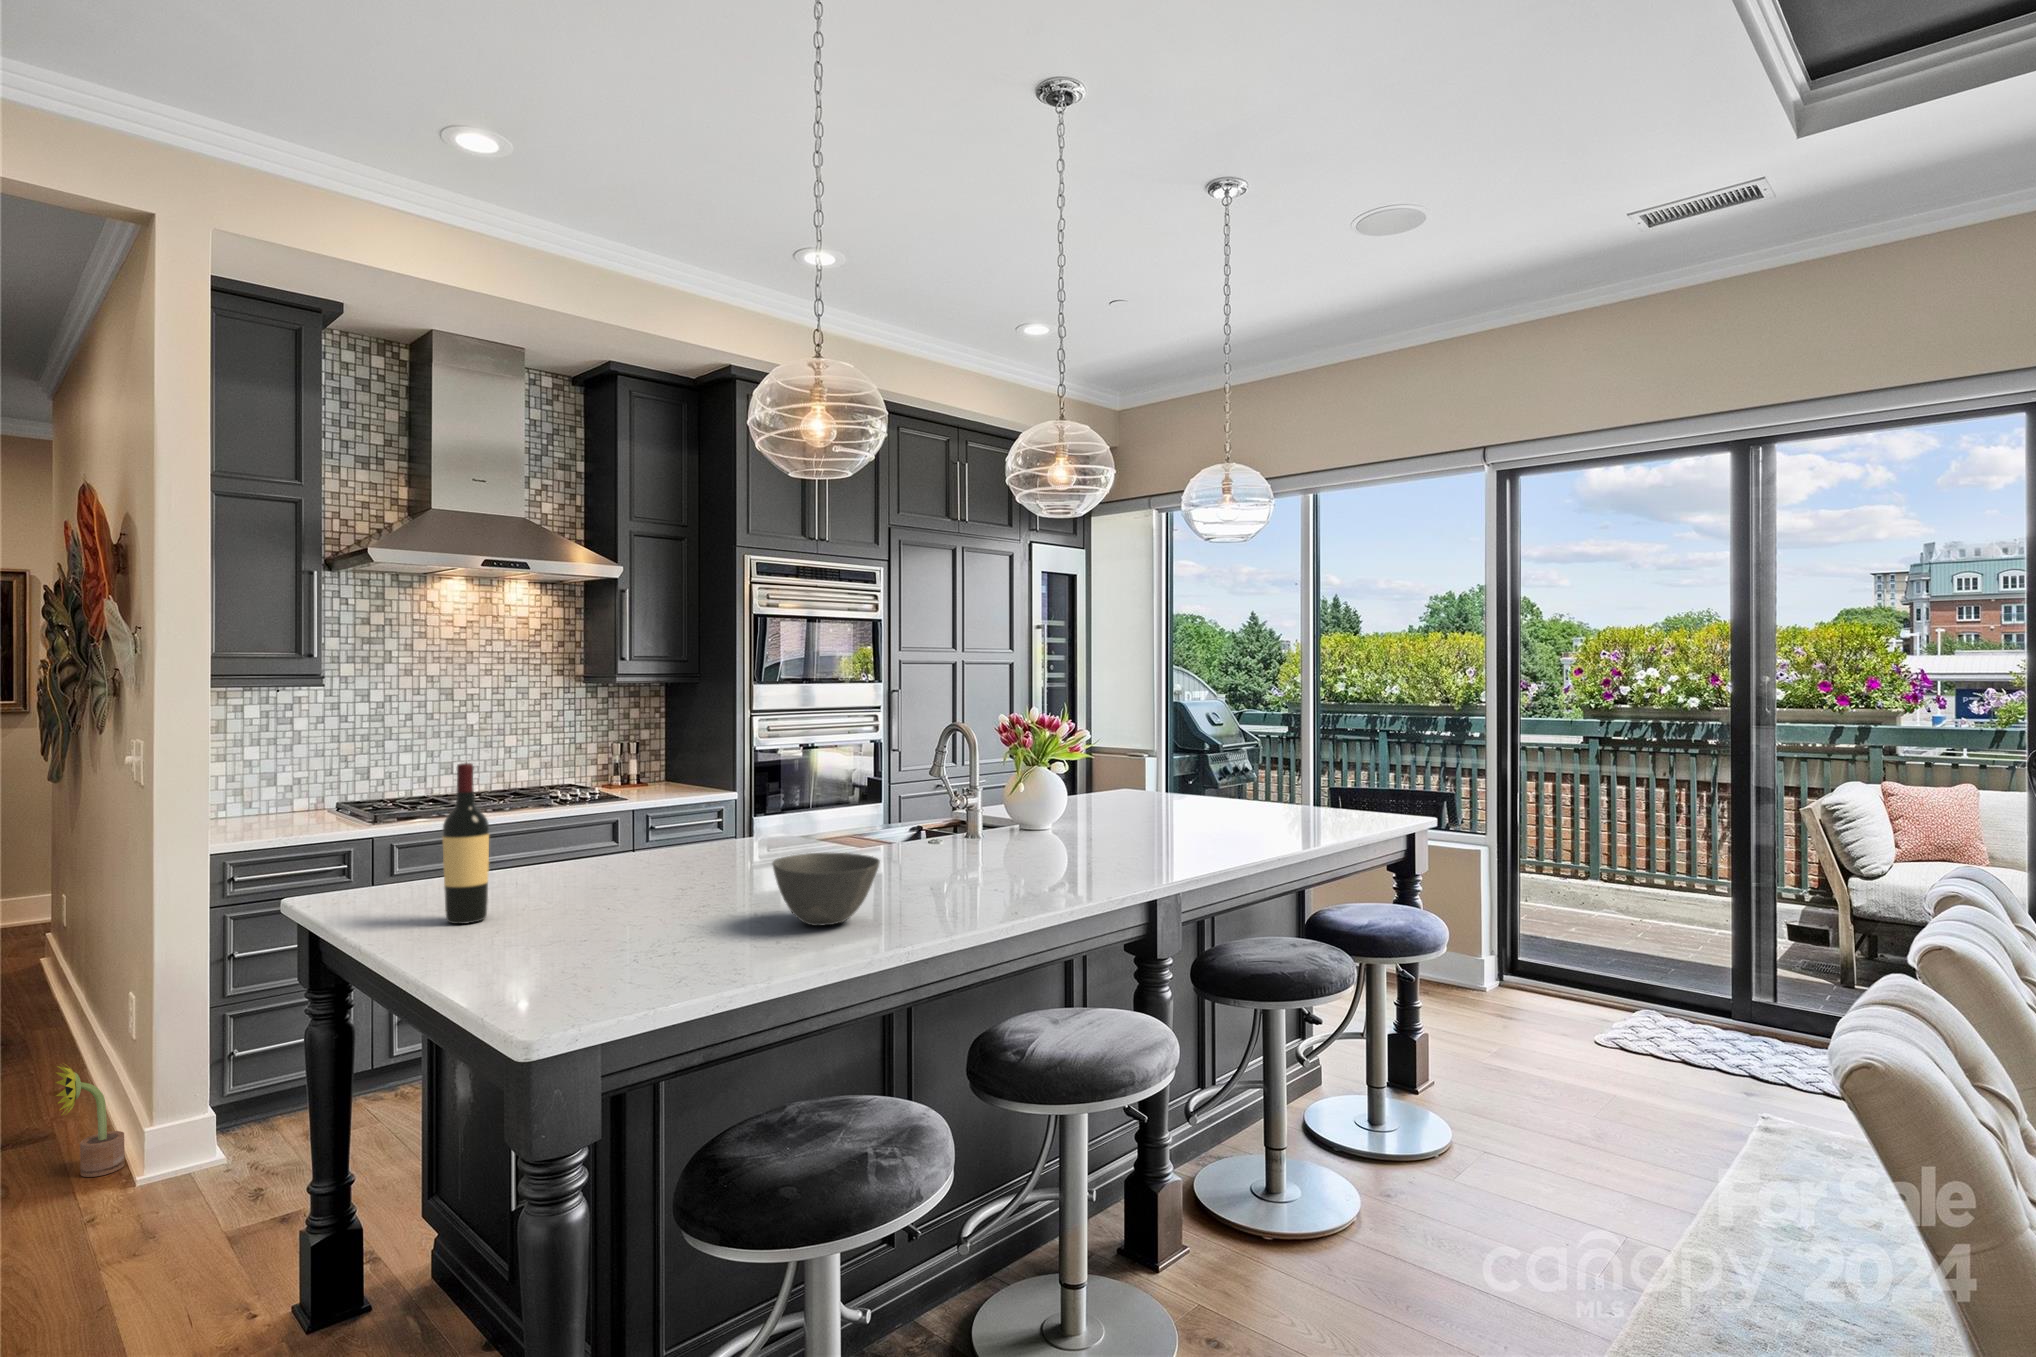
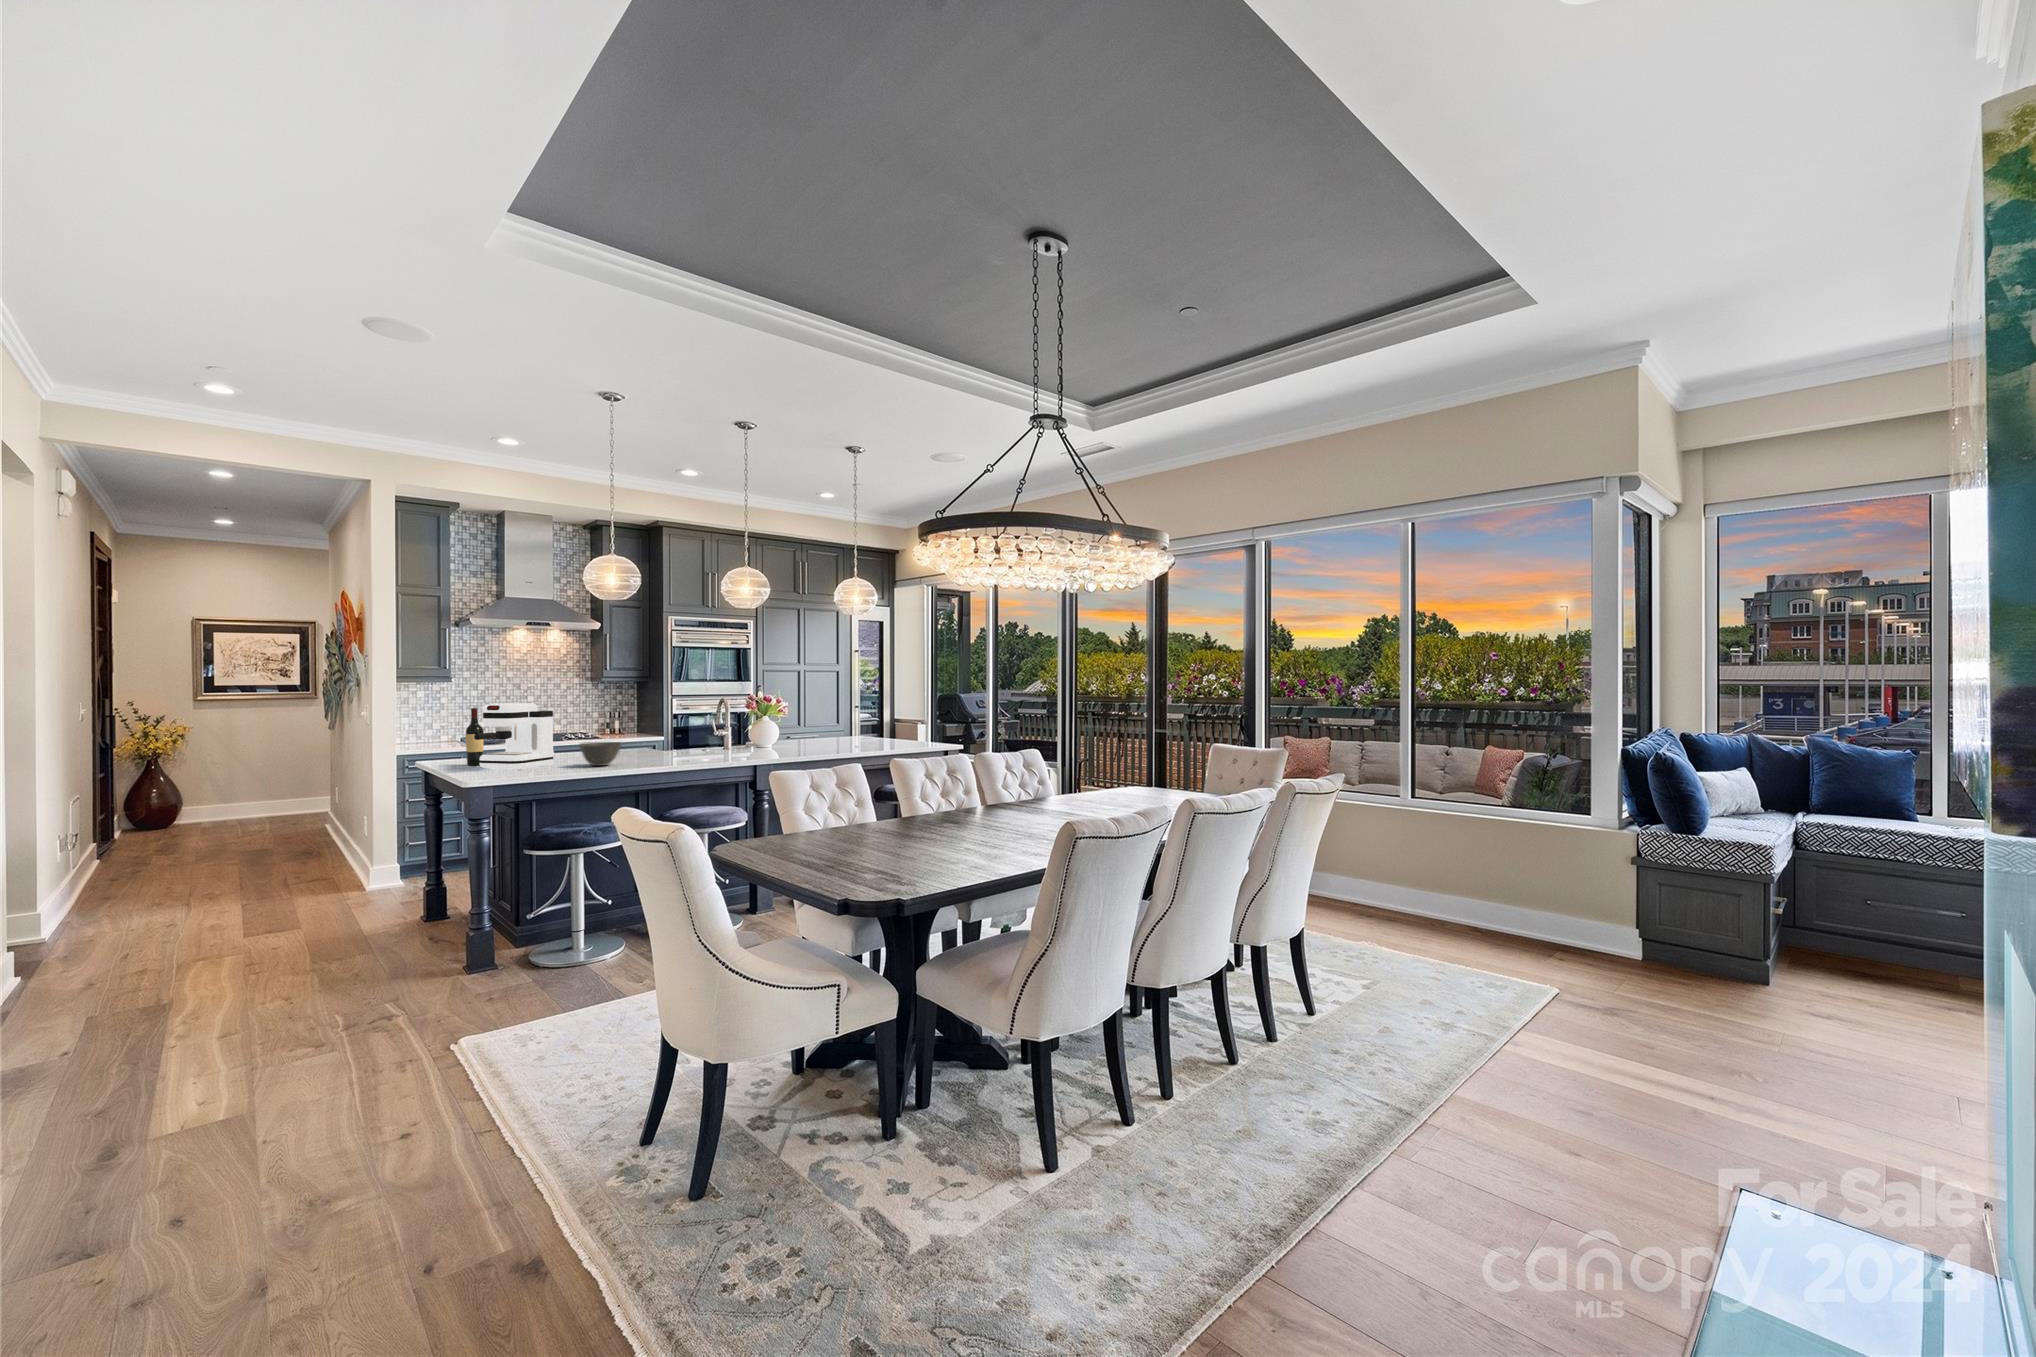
coffee maker: none [503,750,697,952] -> present [474,703,554,770]
decorative plant: present [56,1065,125,1177] -> none [331,837,359,885]

